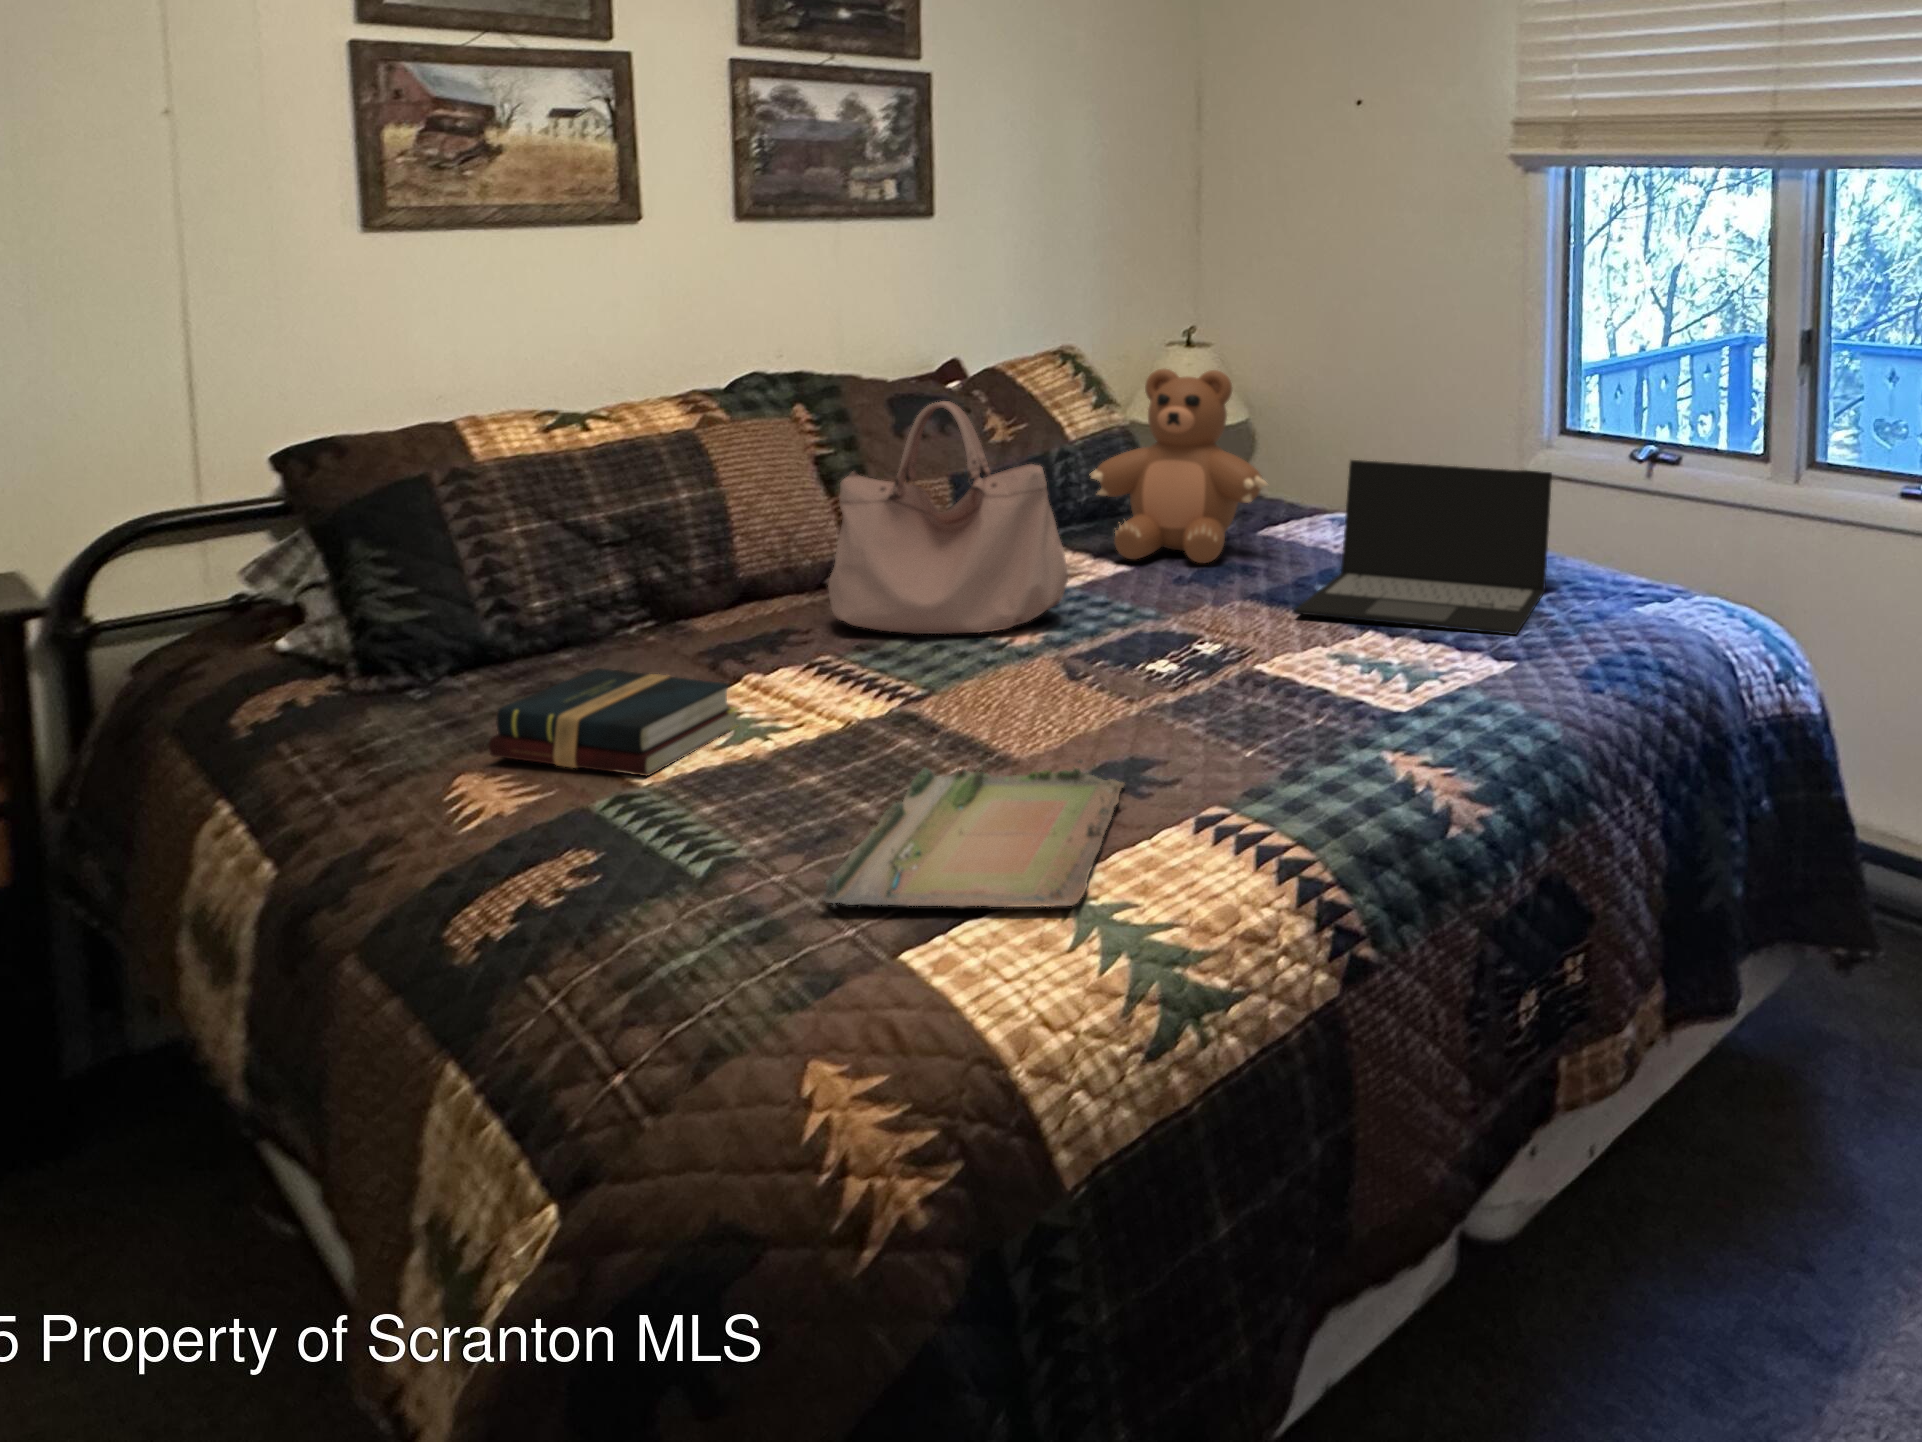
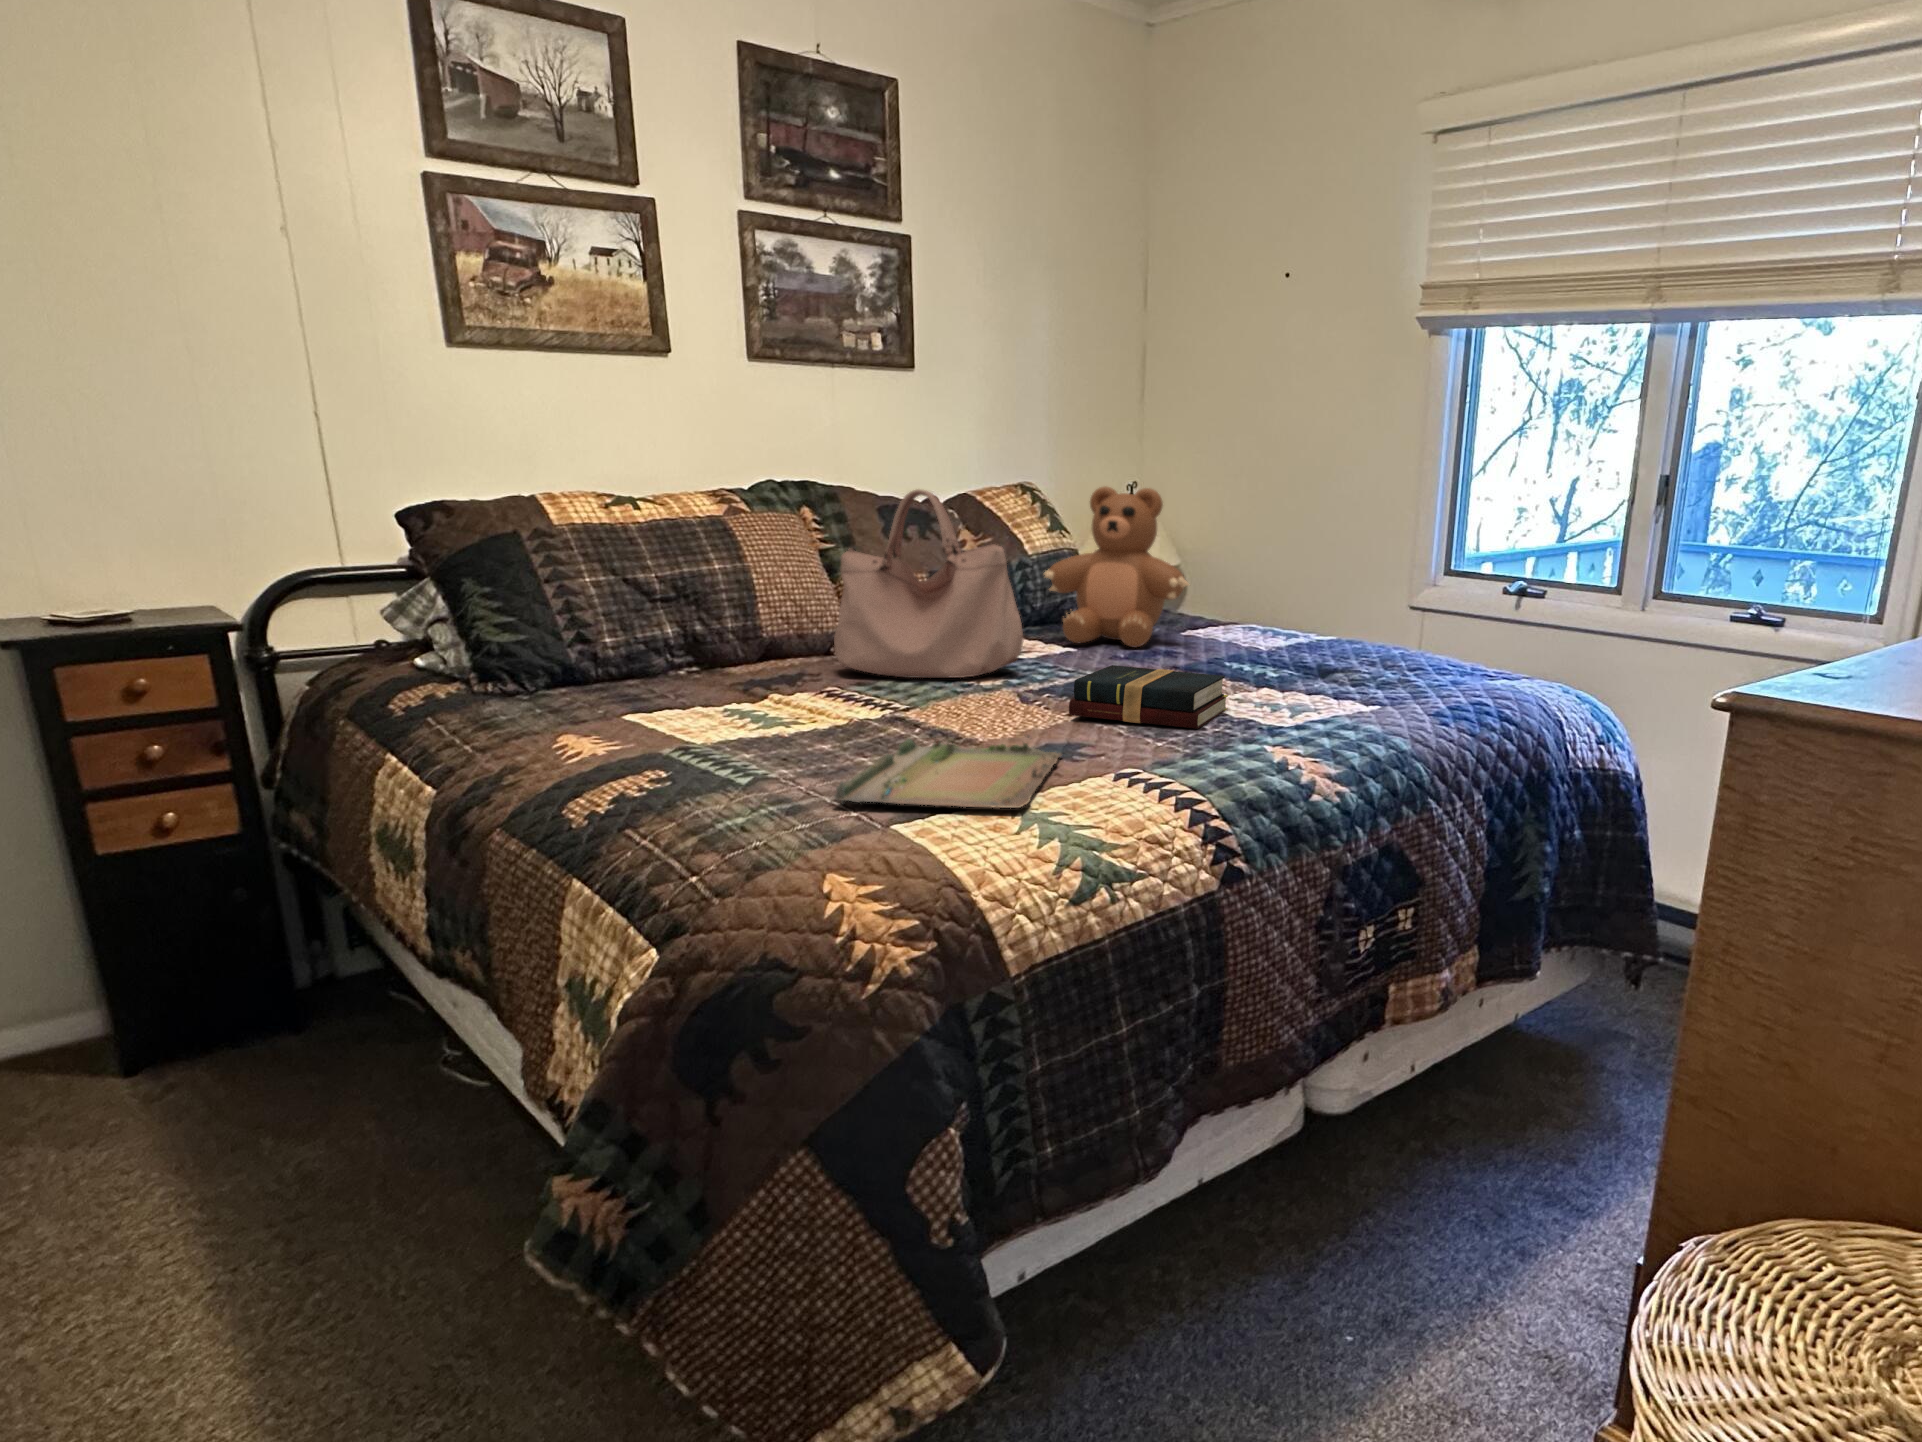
laptop: present [1294,460,1552,635] -> none [1205,560,1426,691]
hardback book: present [489,668,738,776] -> present [1069,665,1228,729]

